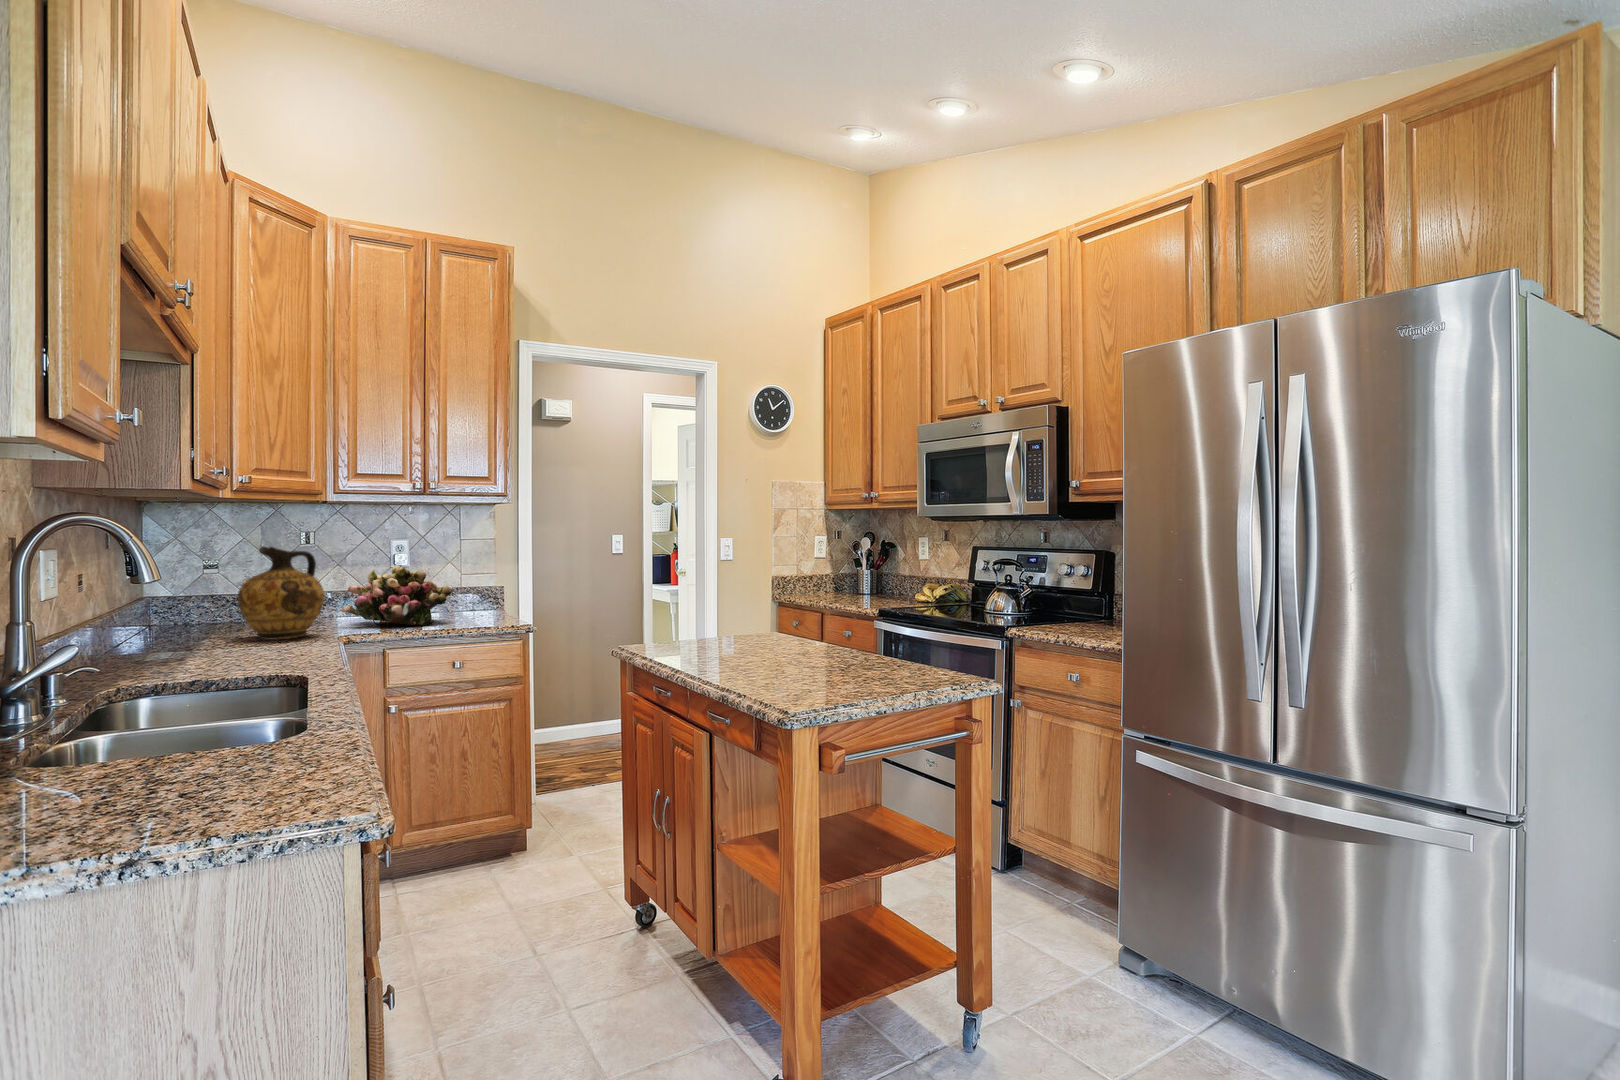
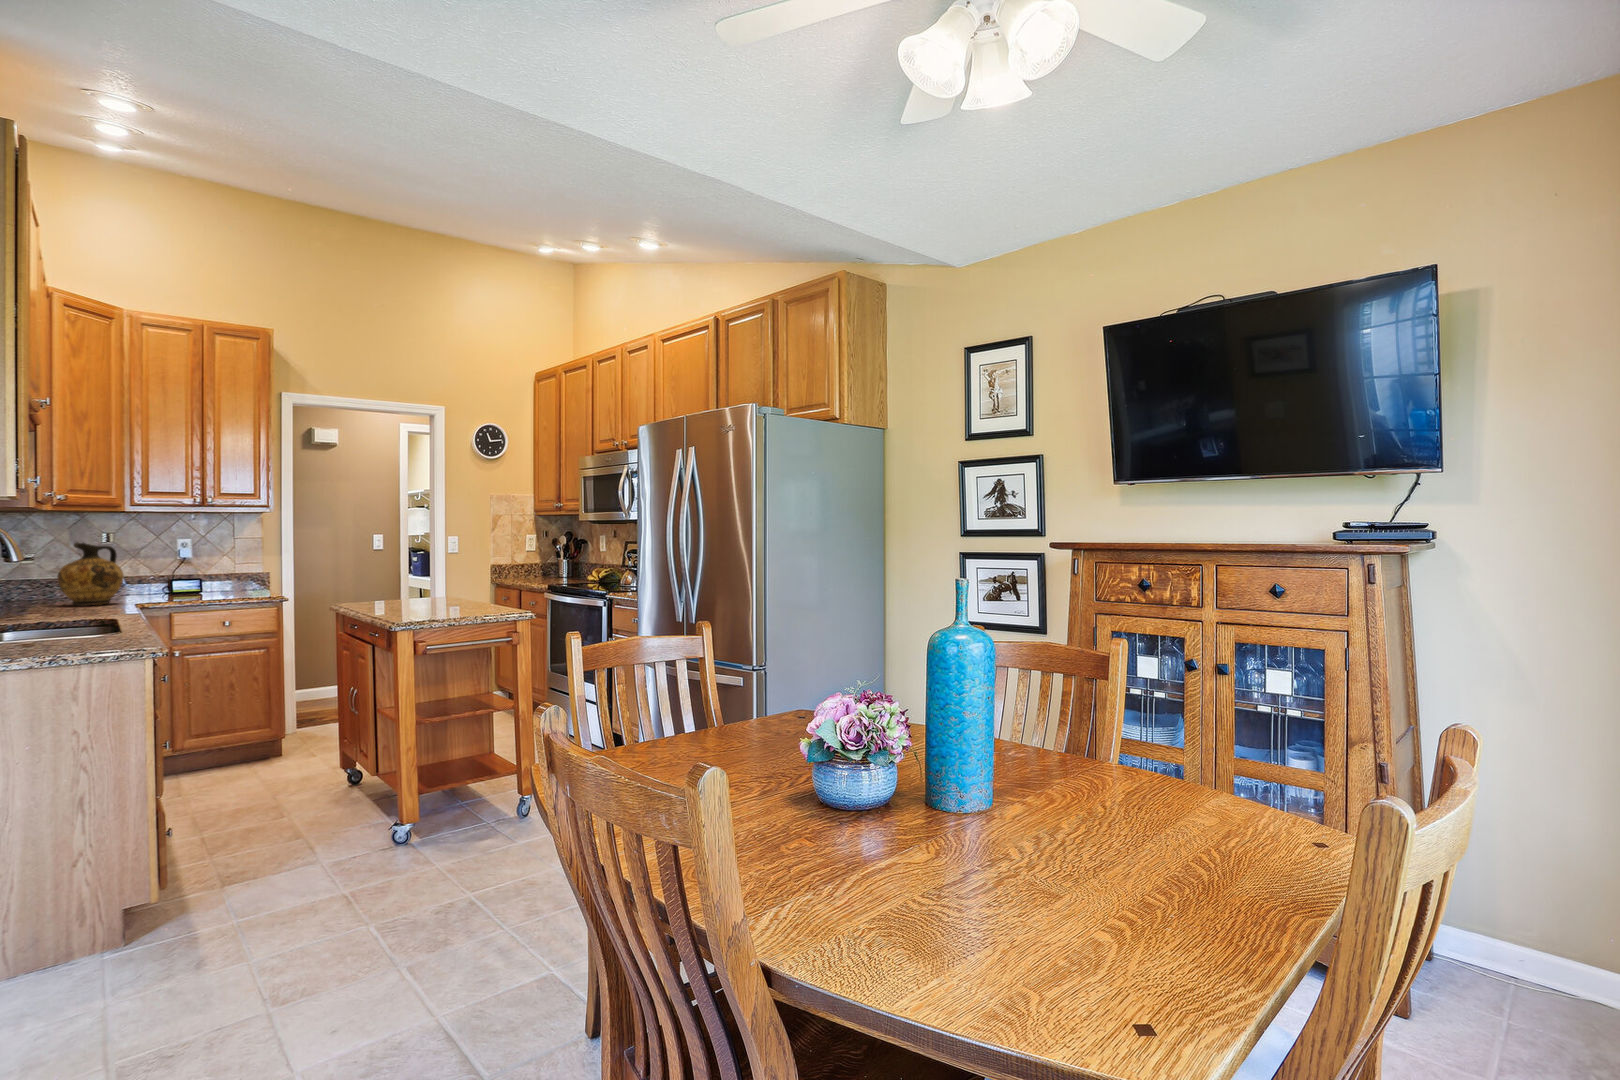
flower arrangement: present [342,565,452,625] -> none [136,556,223,598]

